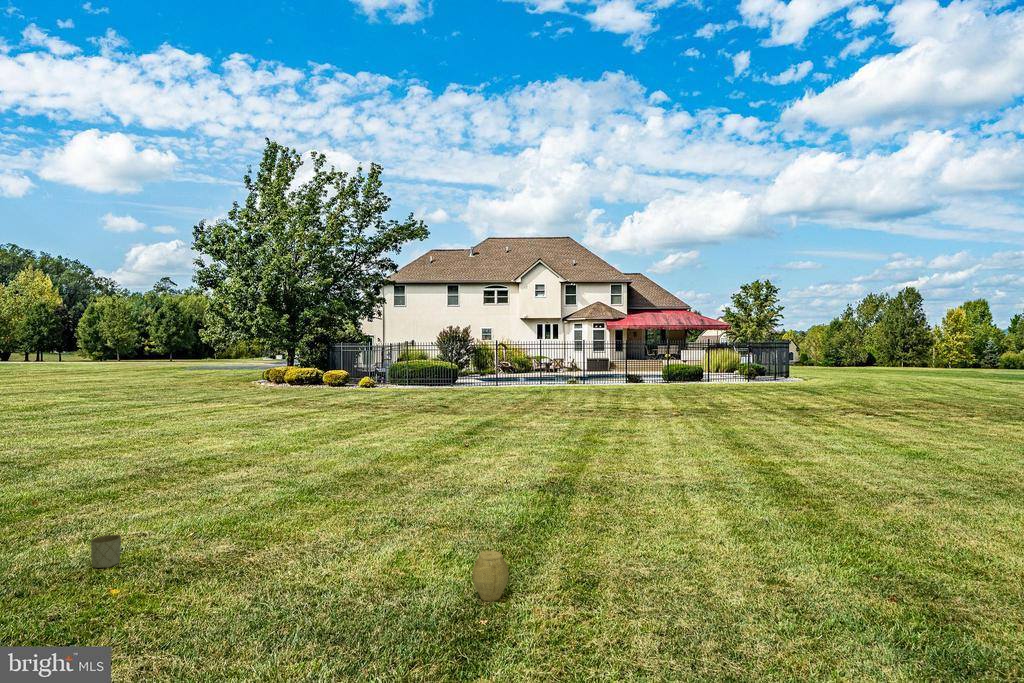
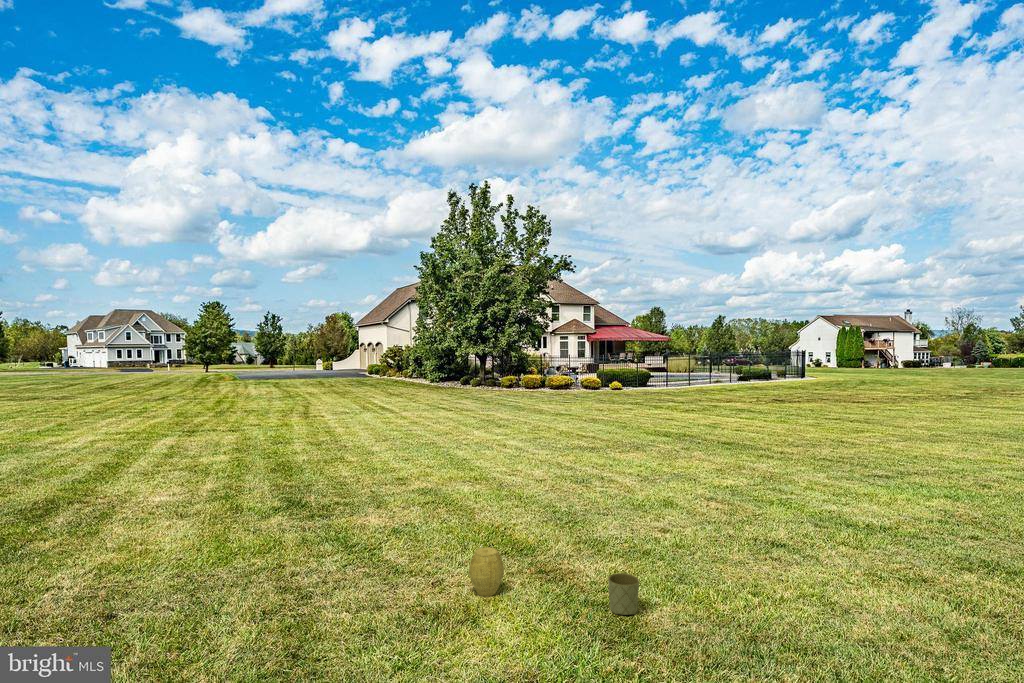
planter: present [91,534,121,568] -> present [608,573,639,615]

